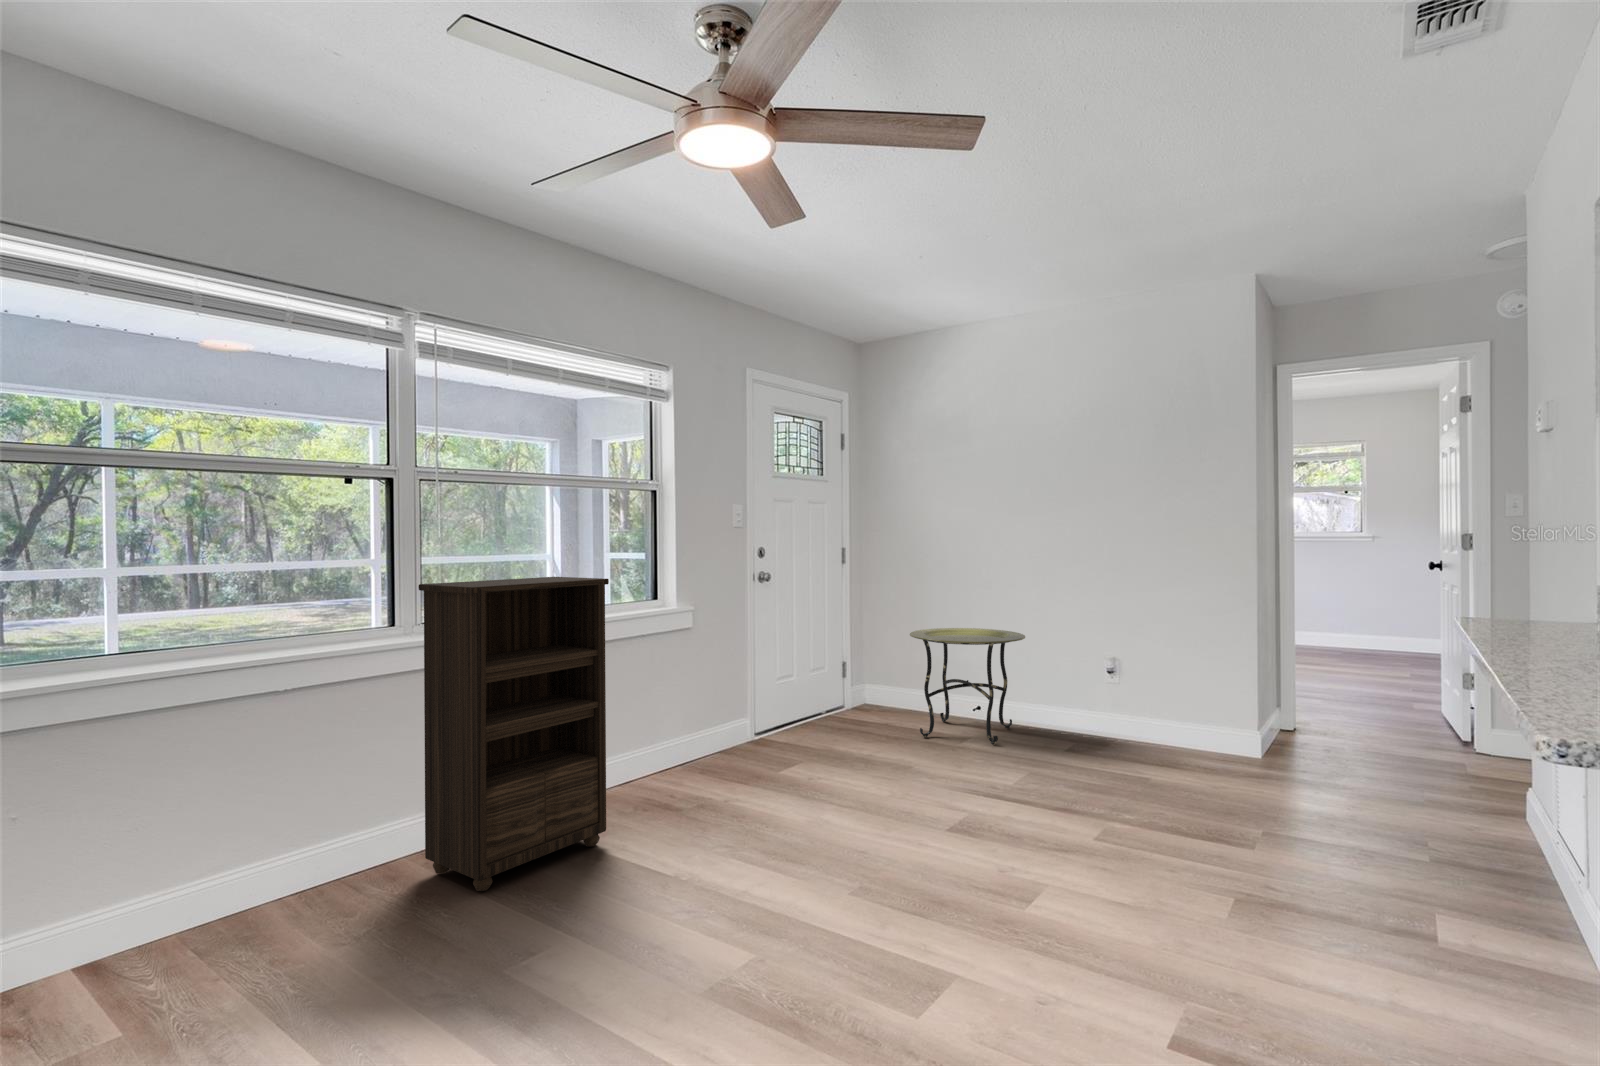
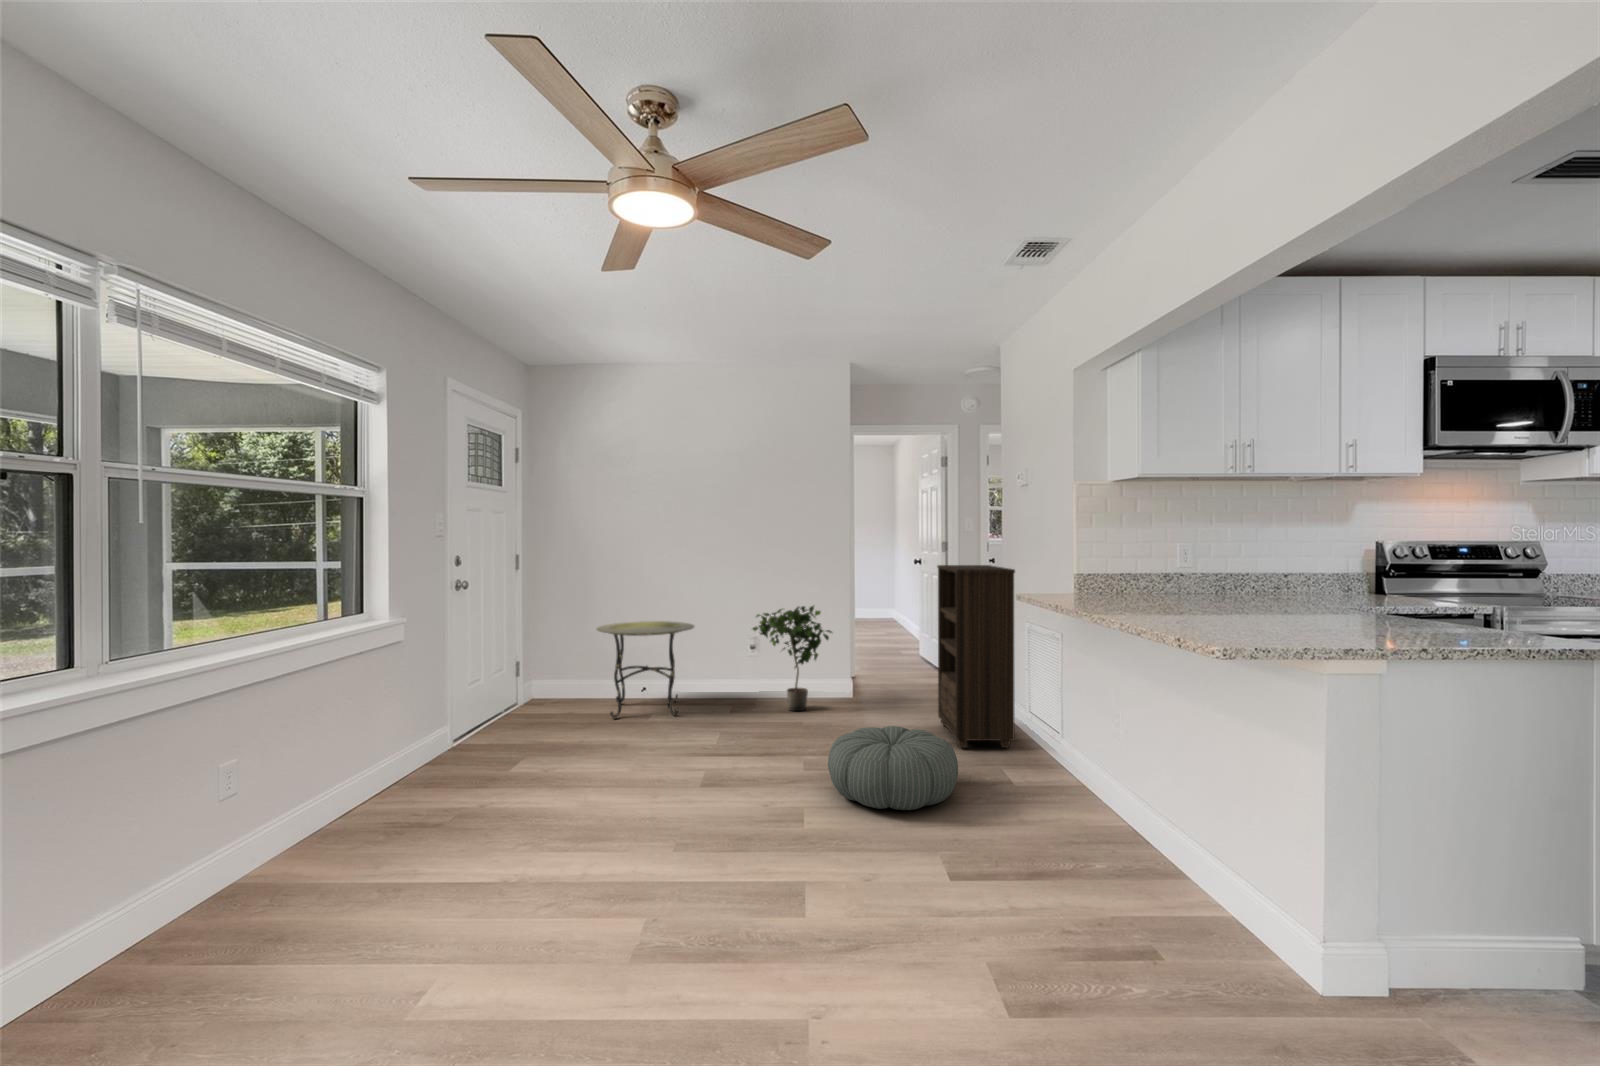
bookshelf: present [419,577,609,891] -> present [937,565,1015,748]
potted plant: none [1092,621,1220,765] -> present [753,606,832,711]
pouf: none [1103,799,1322,936] -> present [828,726,958,810]

